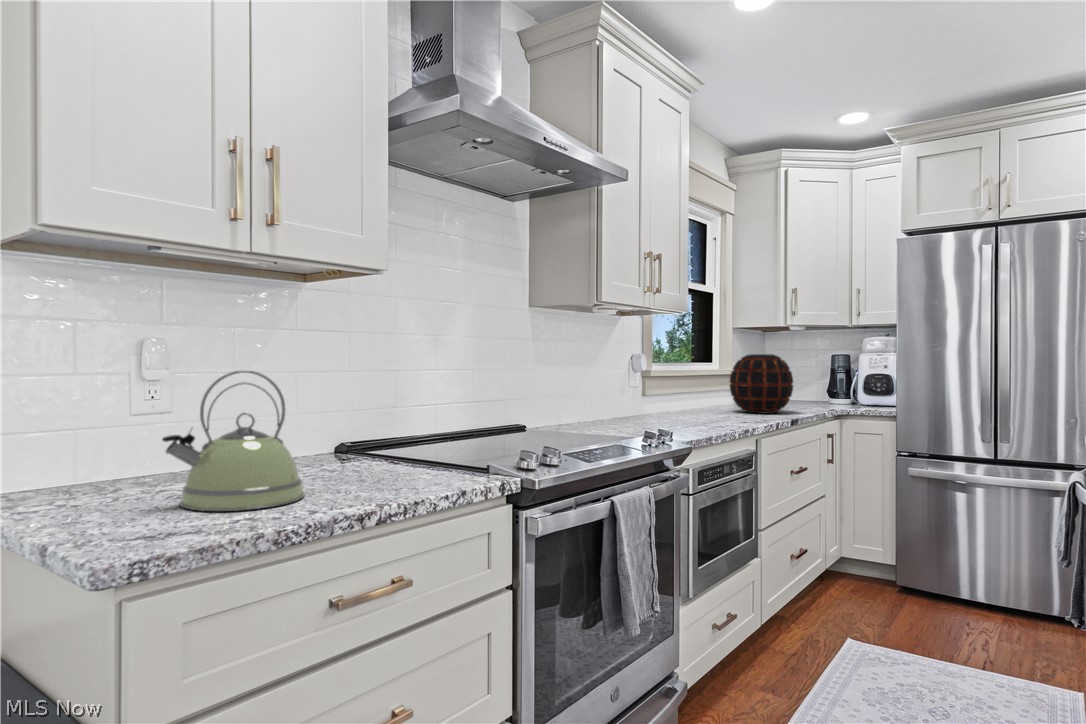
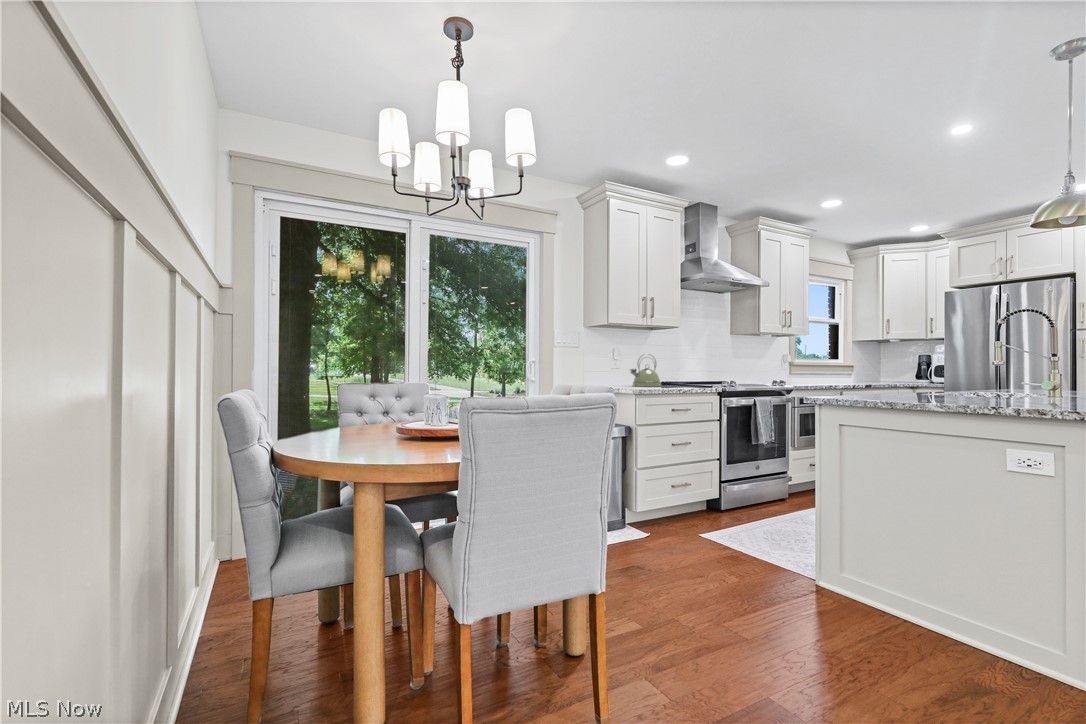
decorative vase: present [730,354,793,413] -> none [840,354,876,383]

